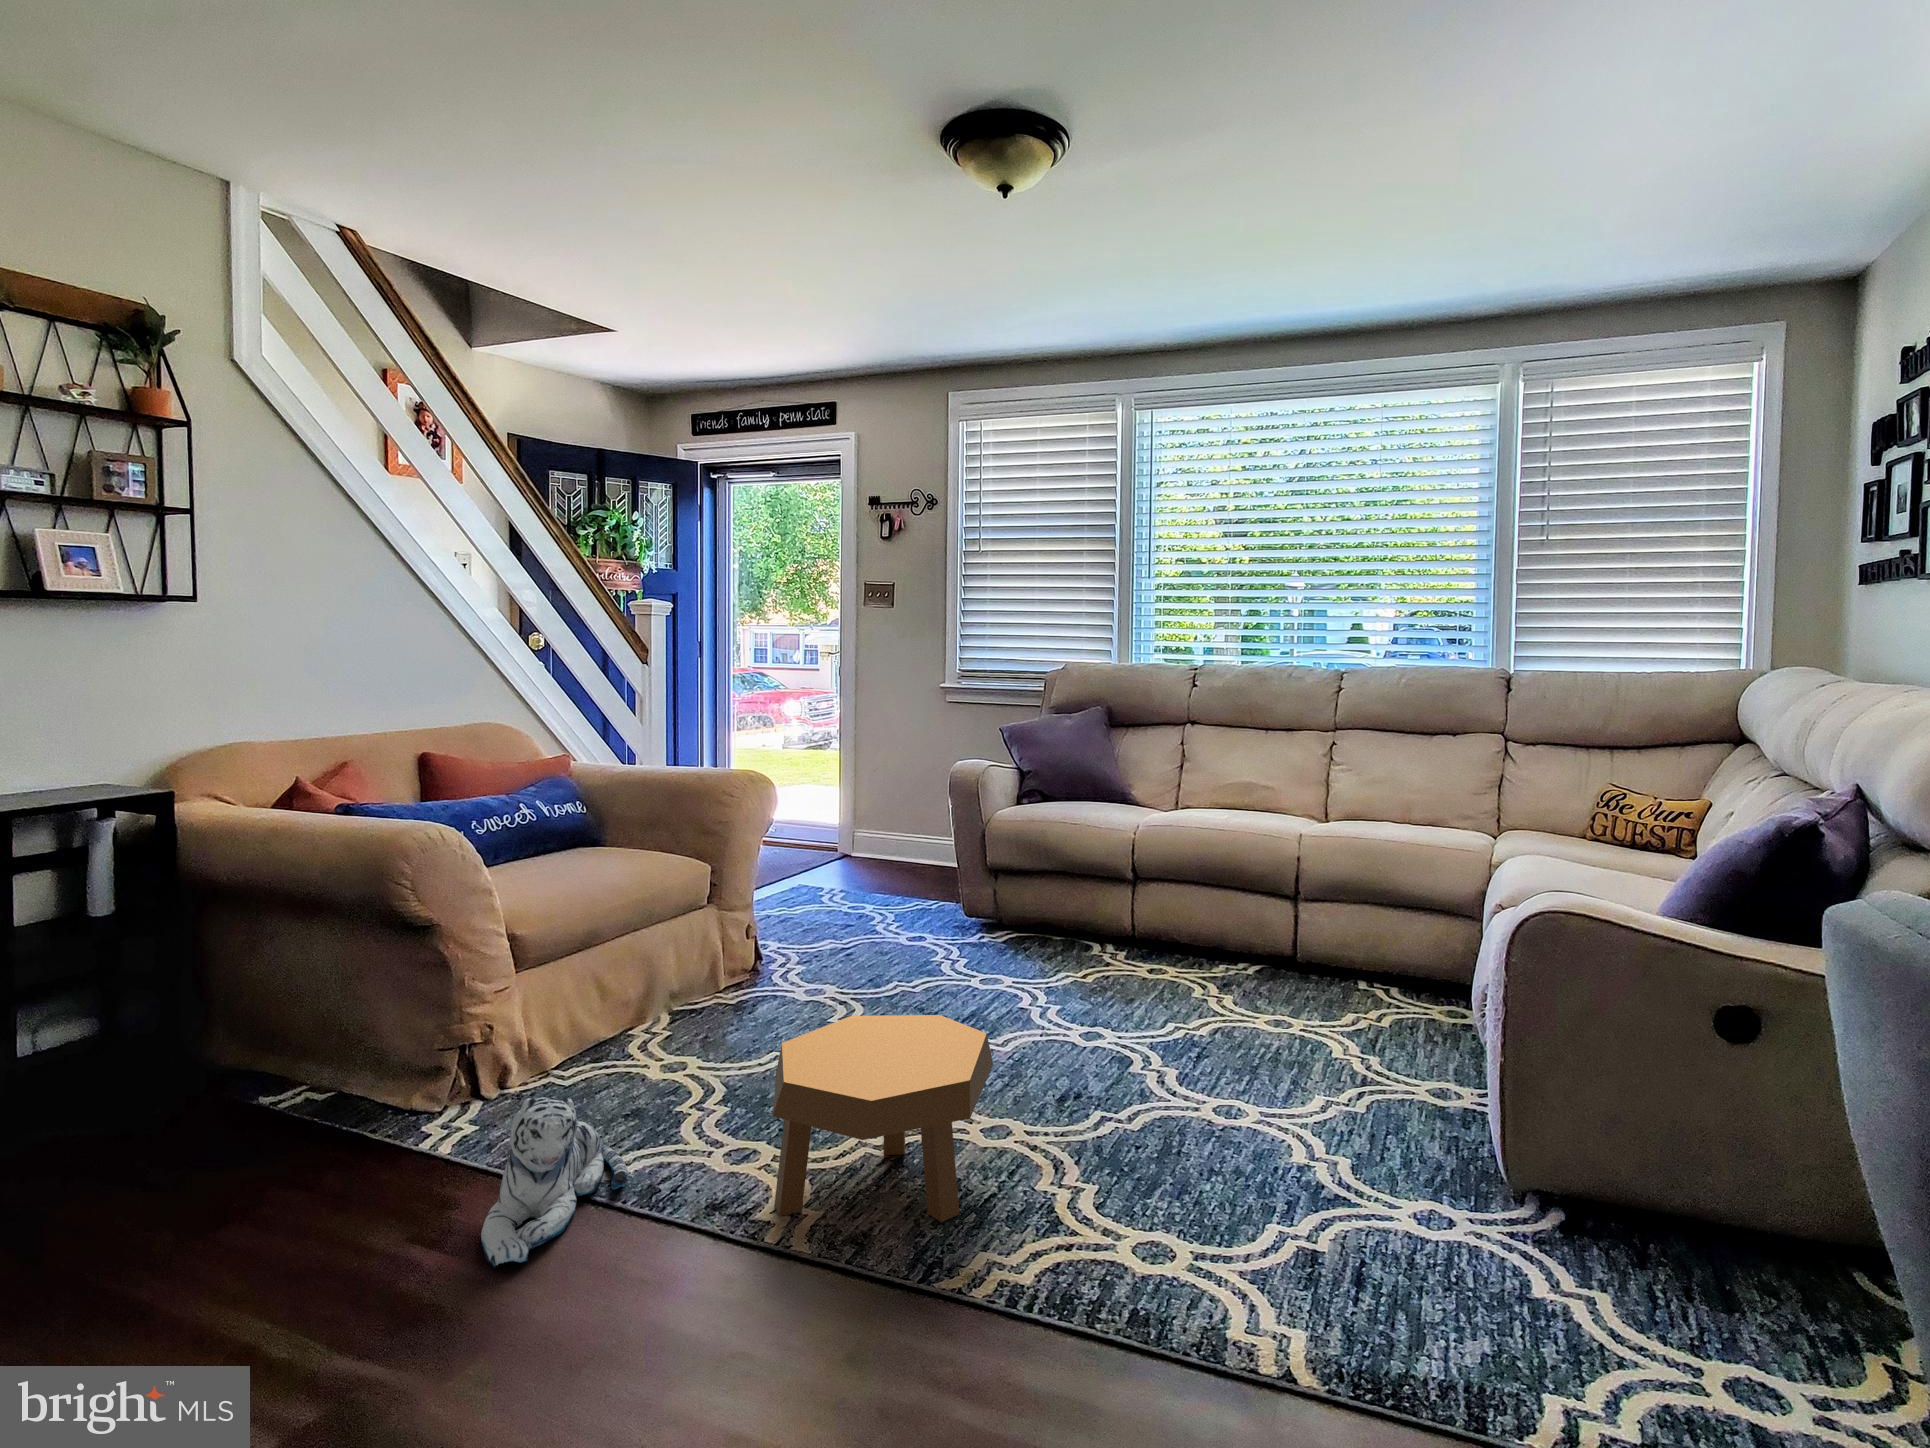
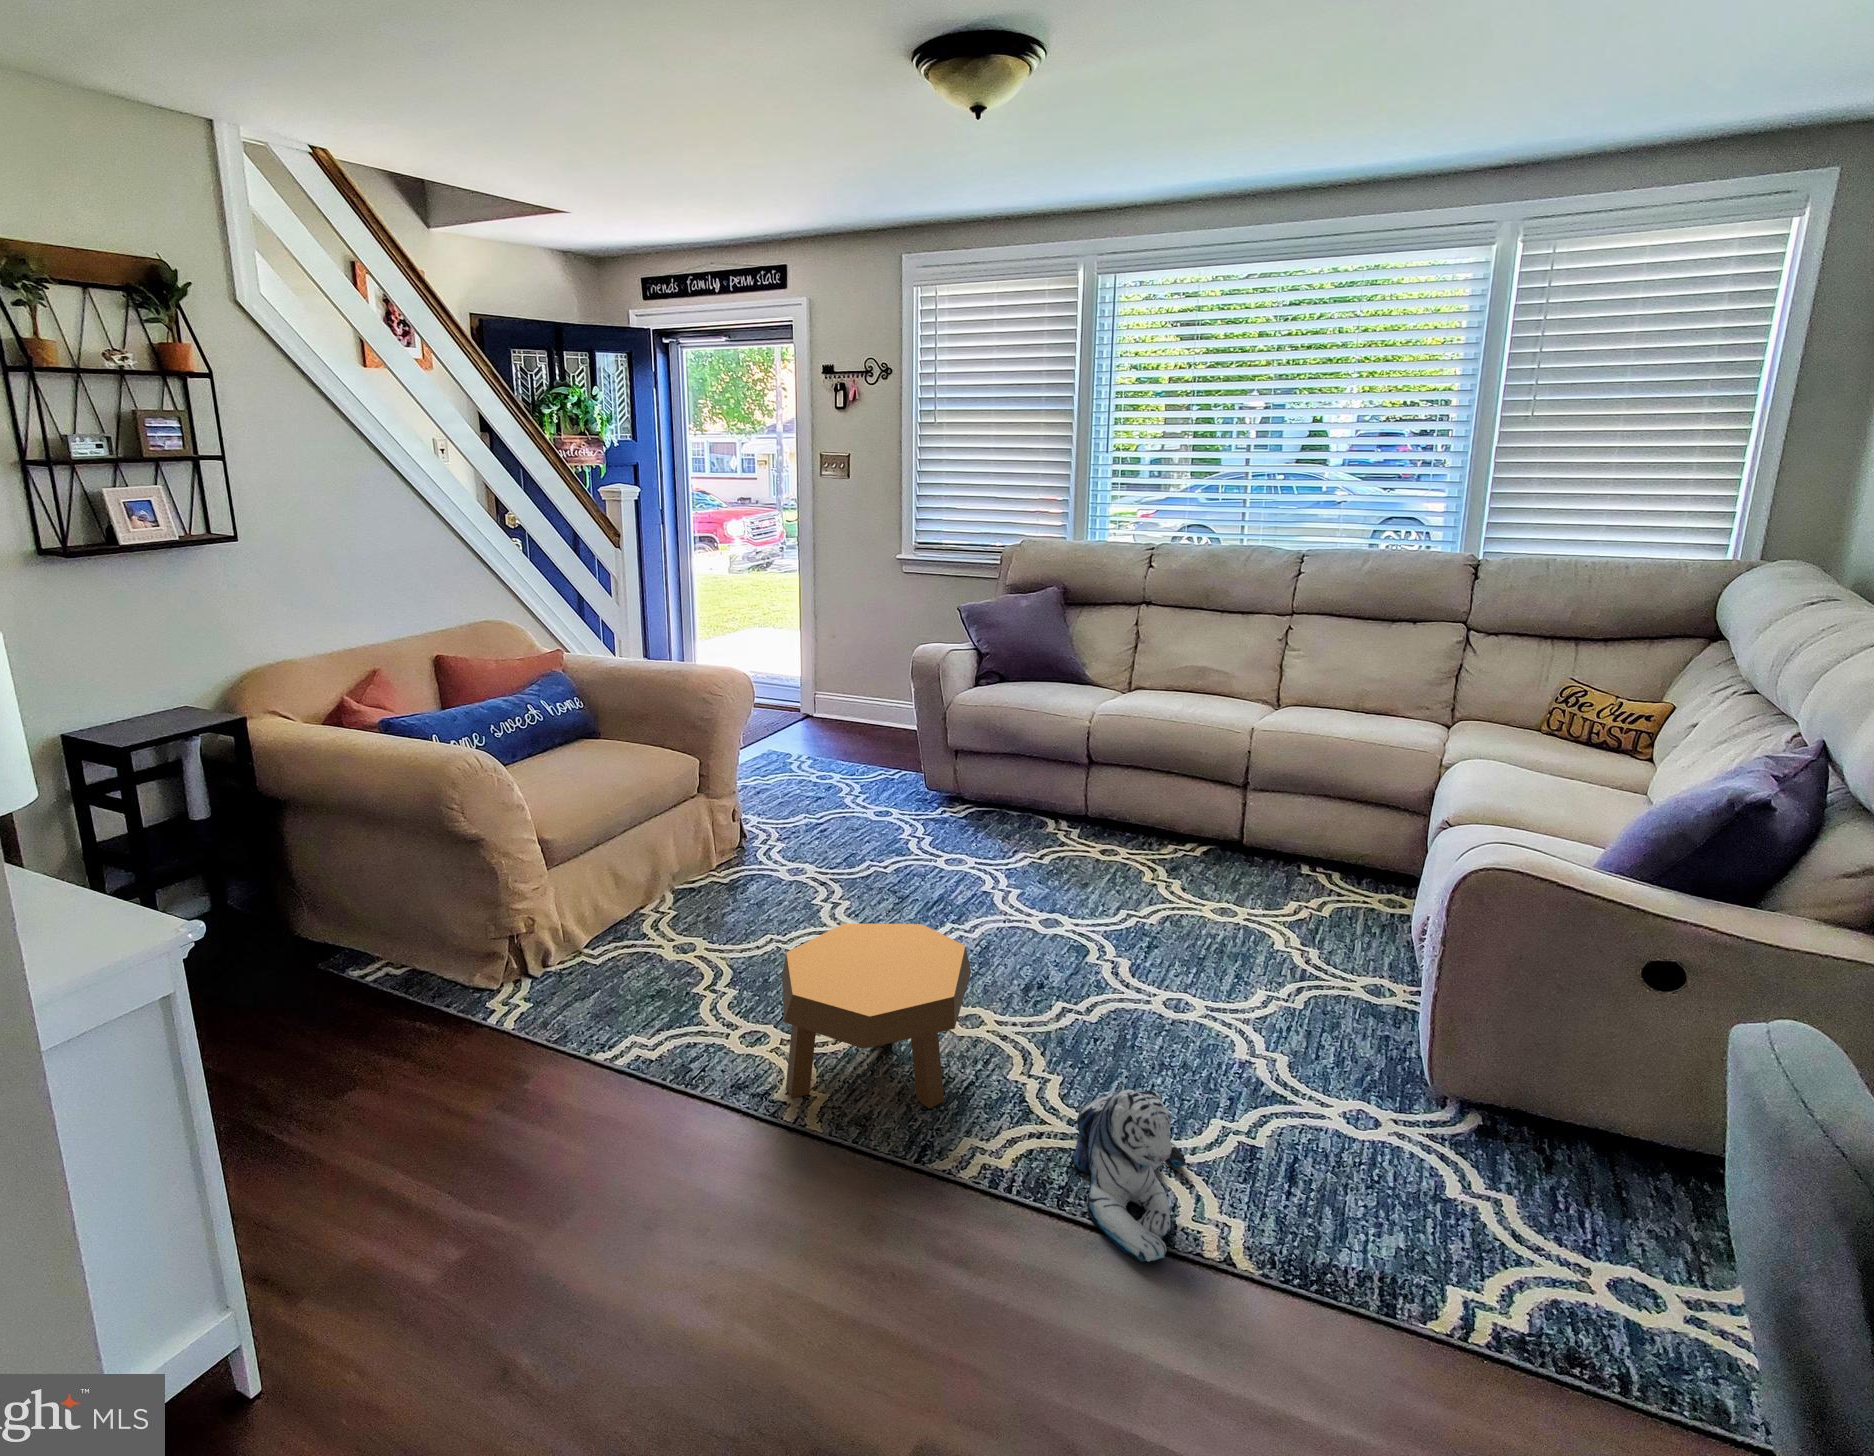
plush toy: present [481,1097,628,1268] -> present [1071,1089,1186,1262]

